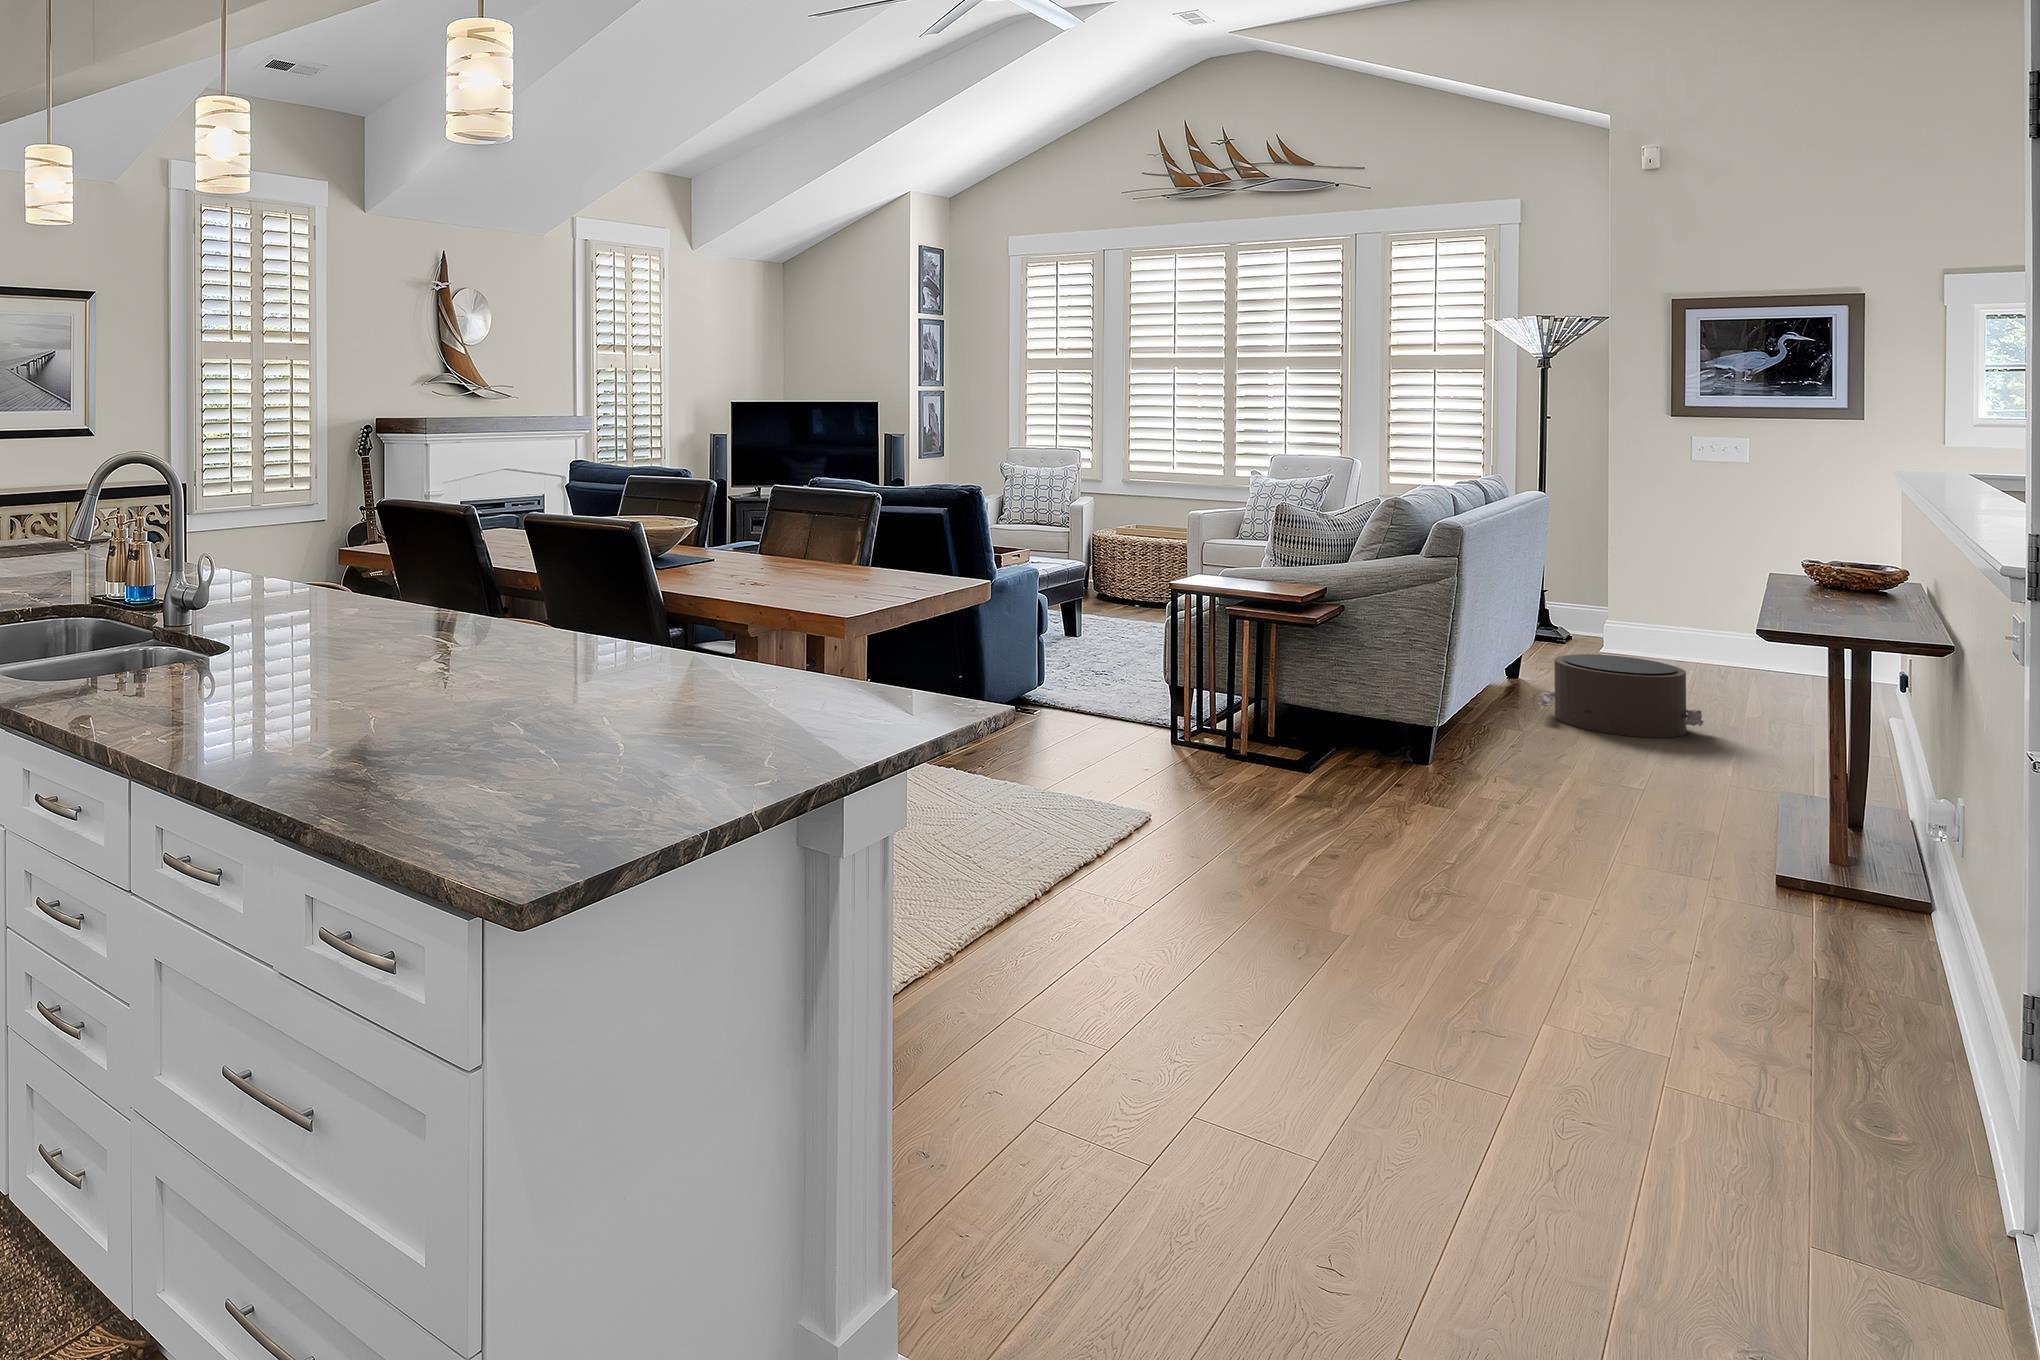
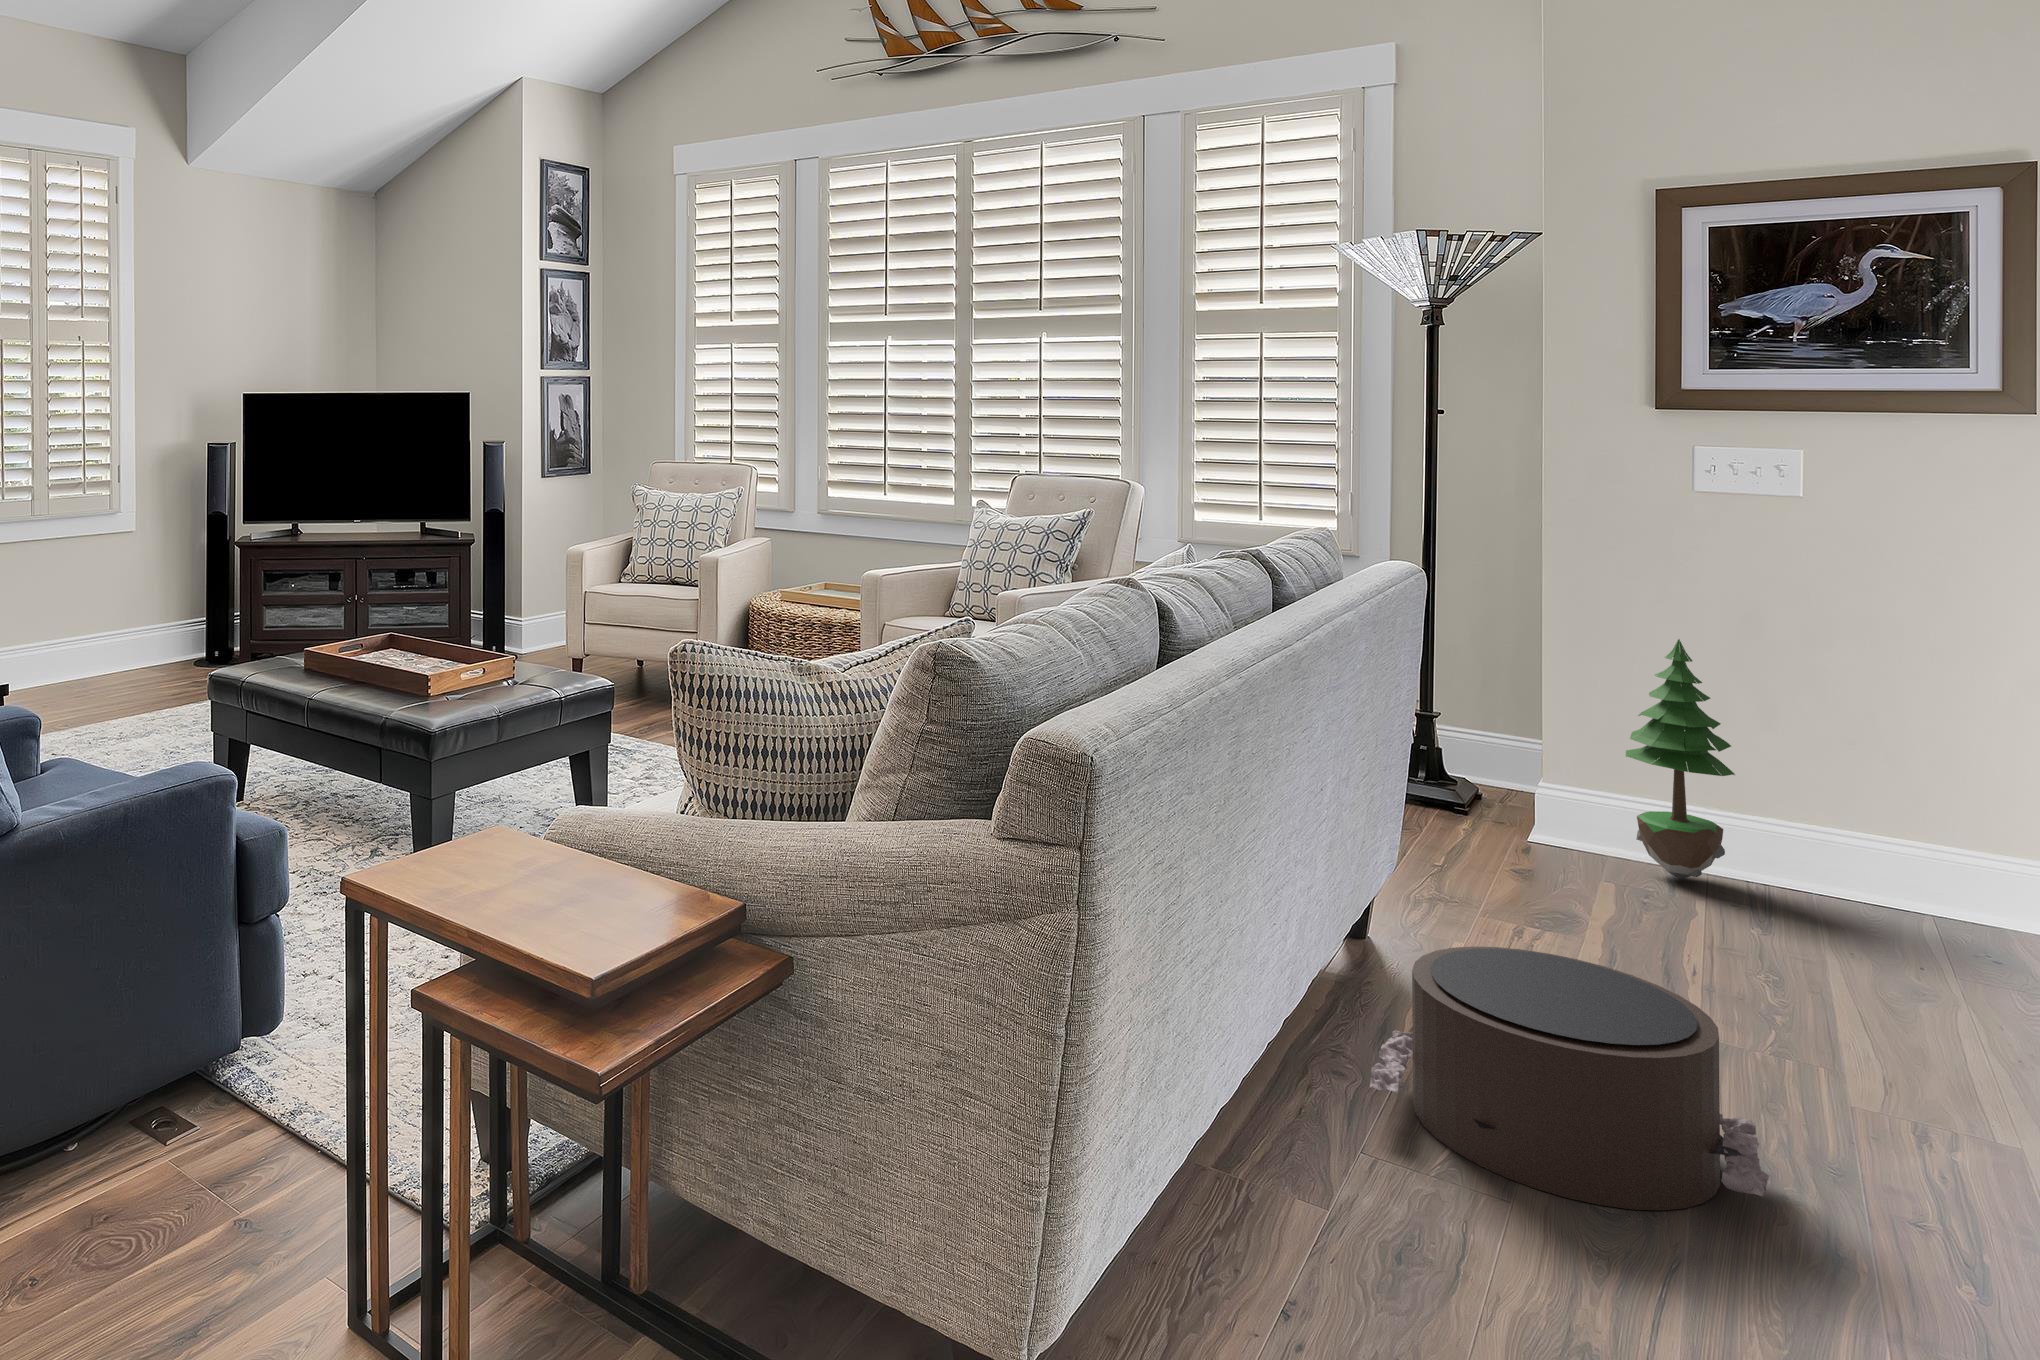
potted tree: none [1655,537,1713,663] -> present [1626,639,1735,879]

